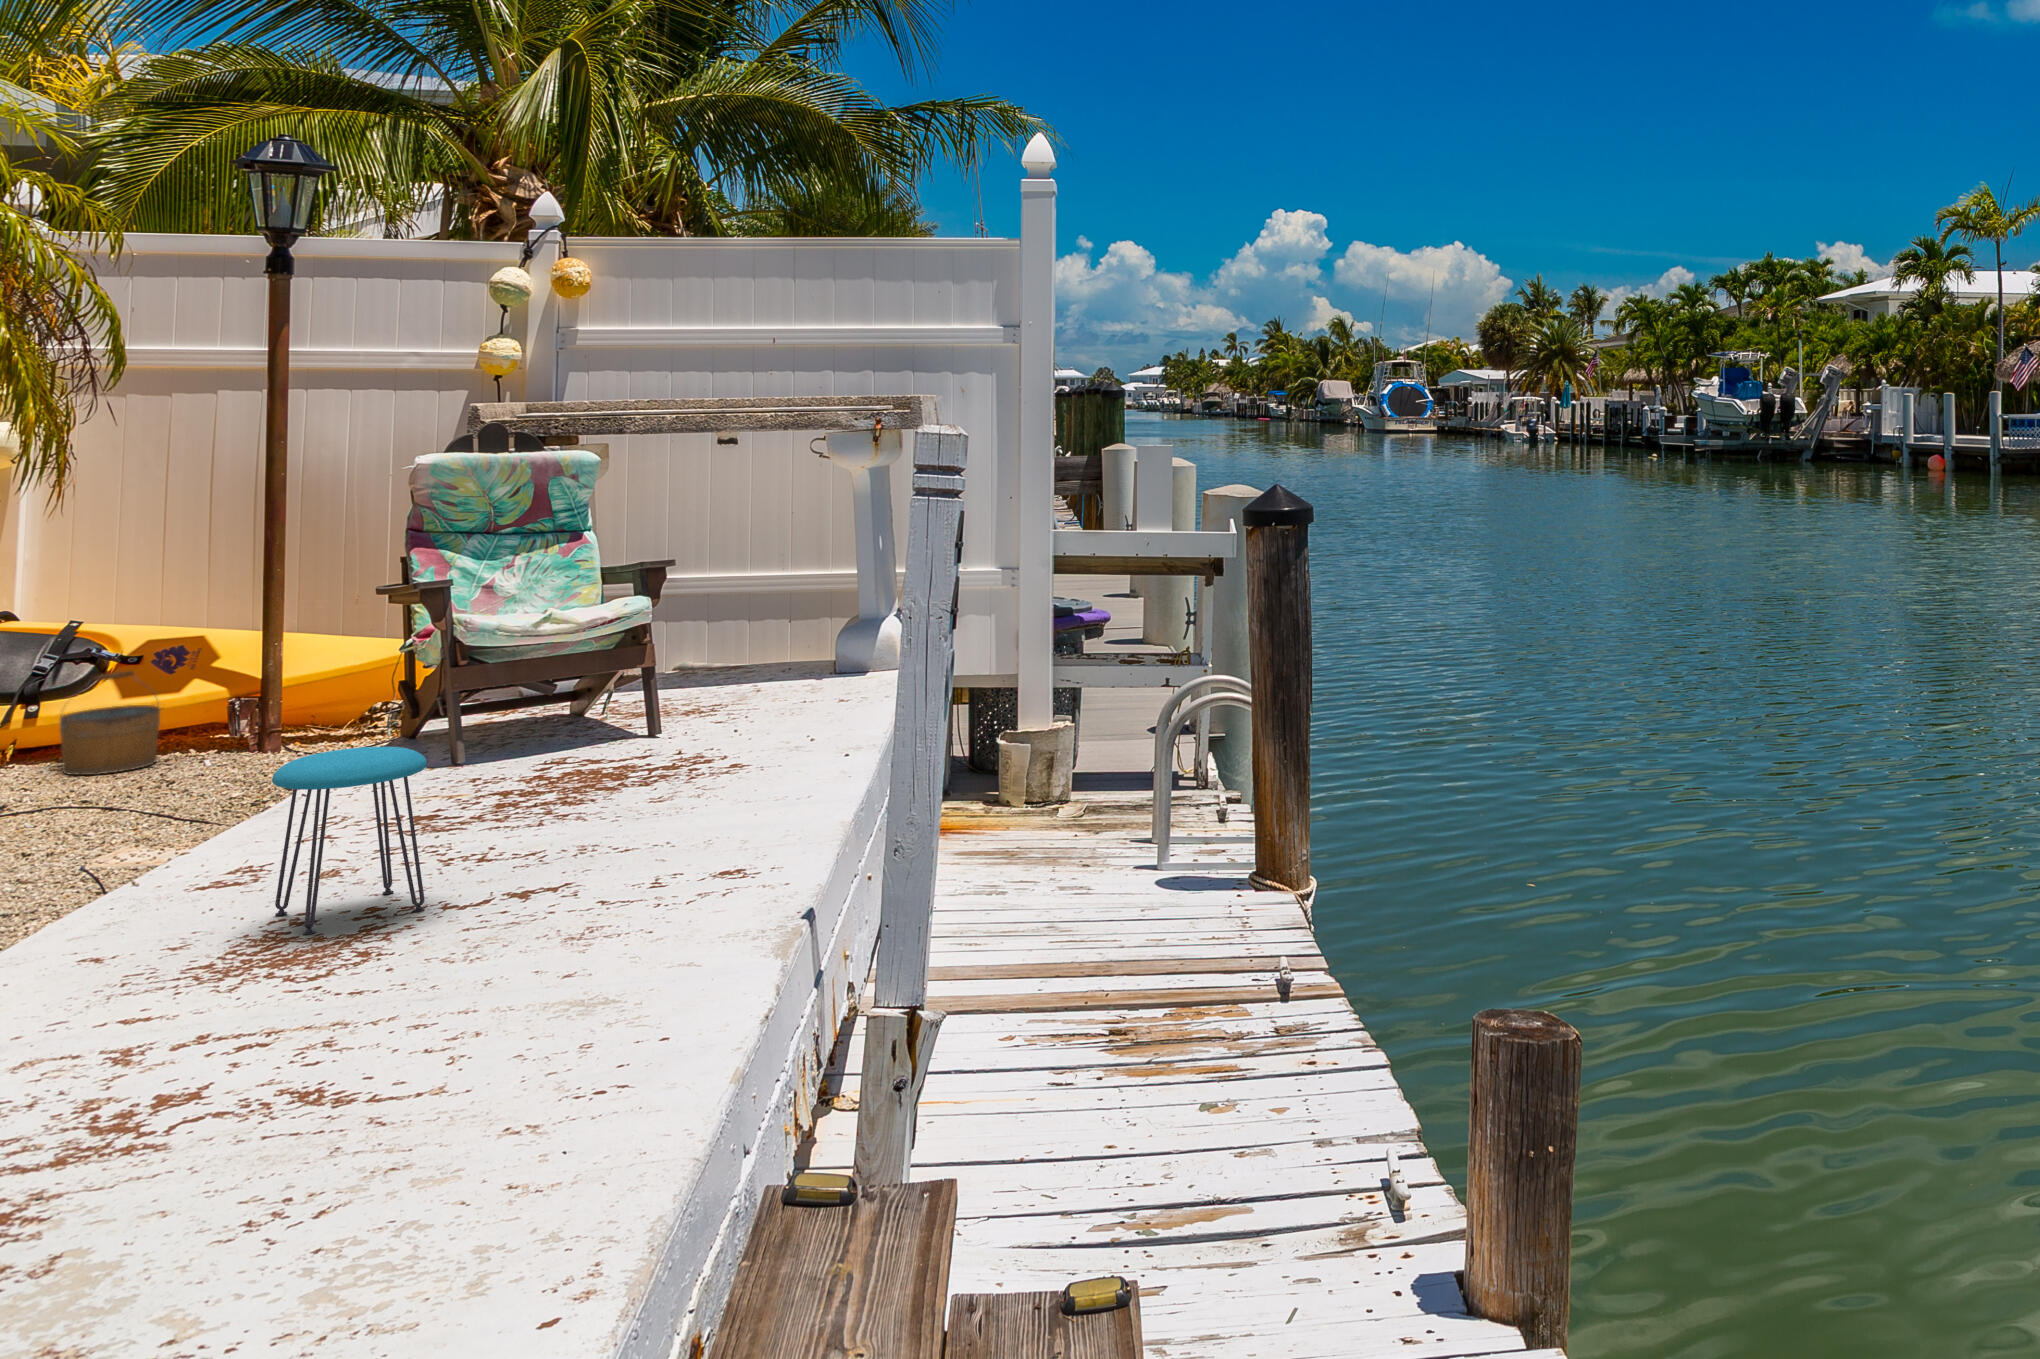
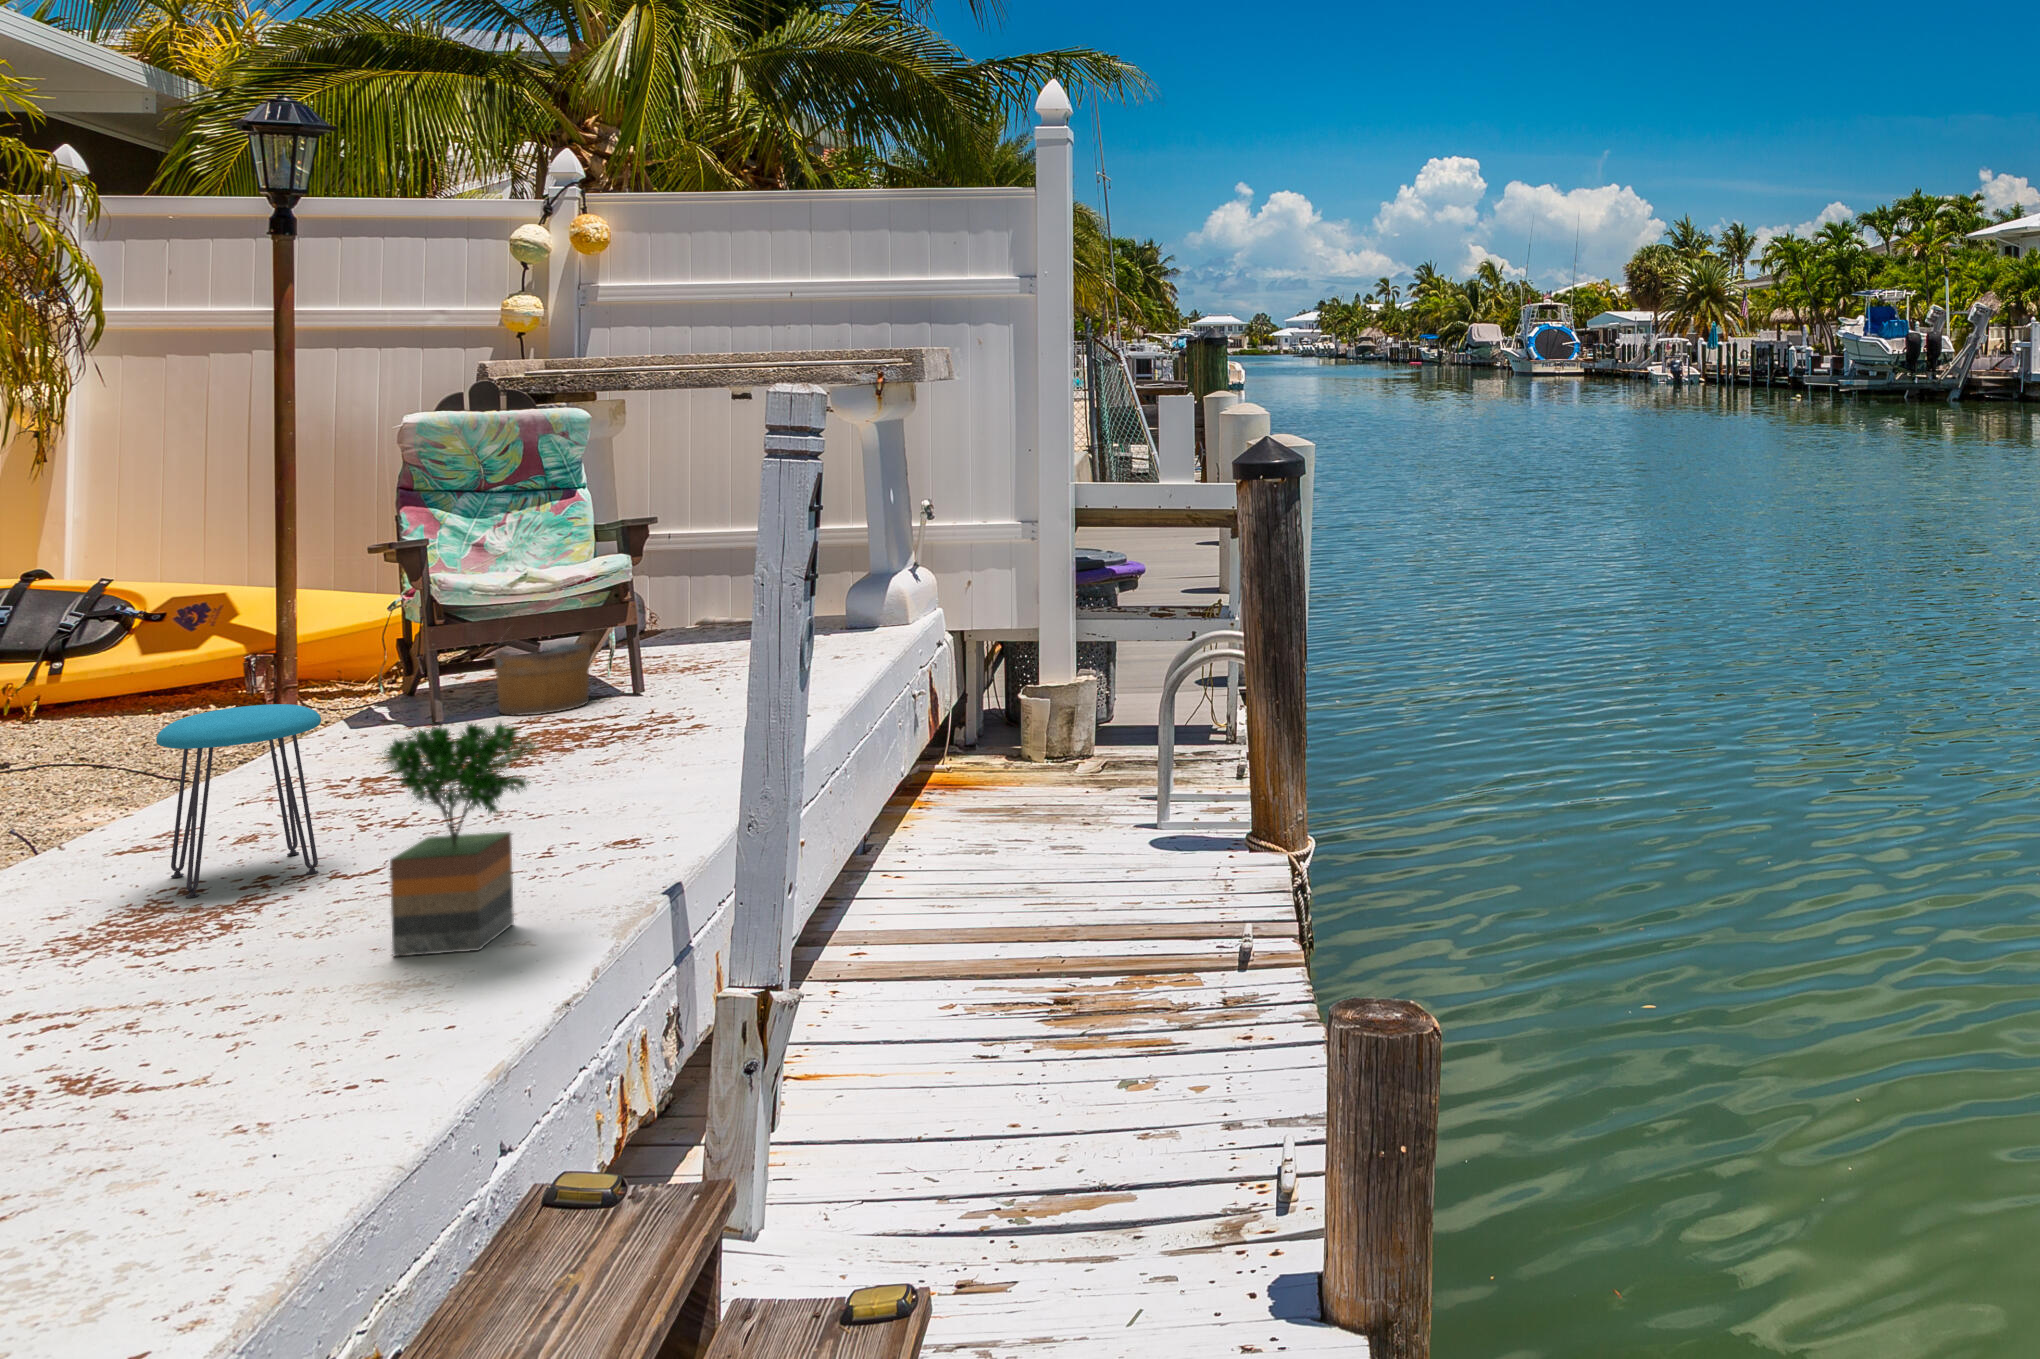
bucket: present [60,671,160,775] -> present [494,641,590,715]
potted tree: none [533,763,684,987] -> present [382,723,536,956]

